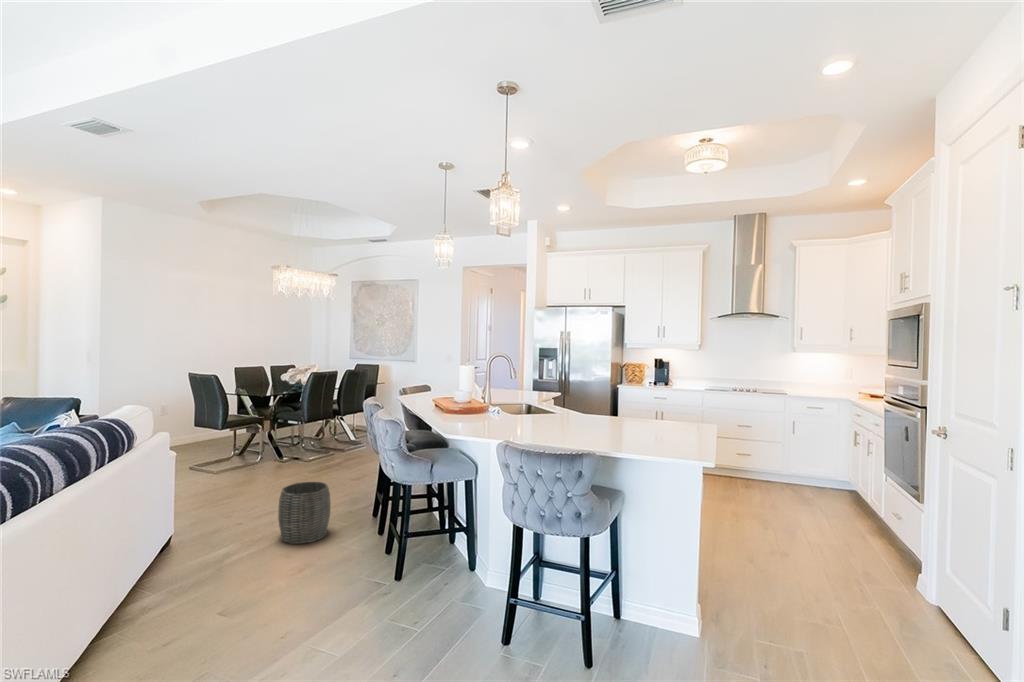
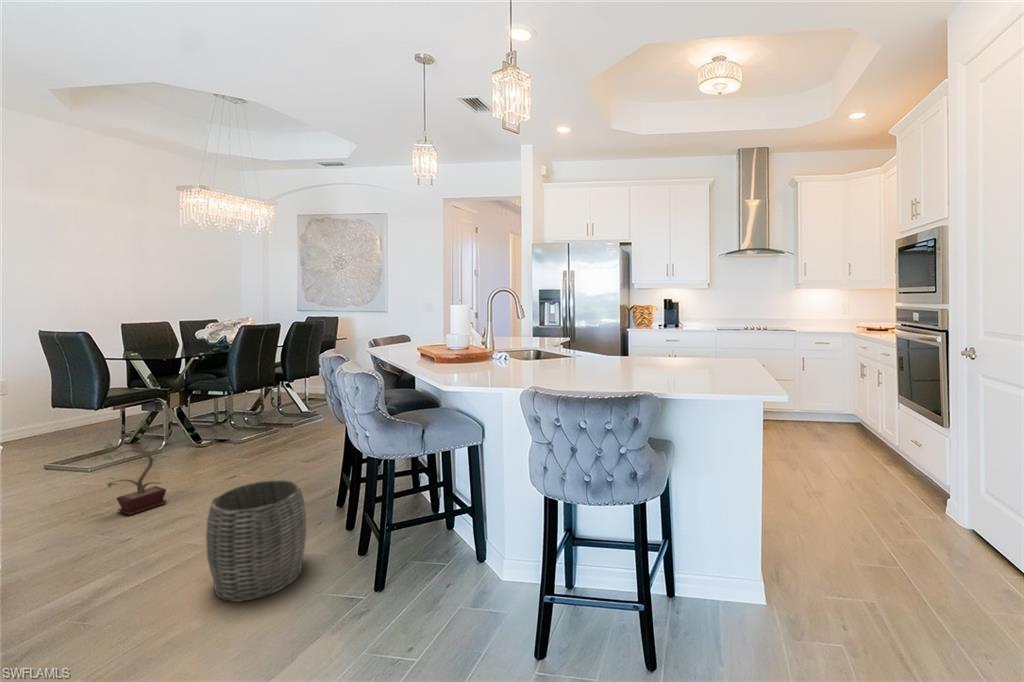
potted plant: none [227,440,282,499] -> present [104,420,200,515]

